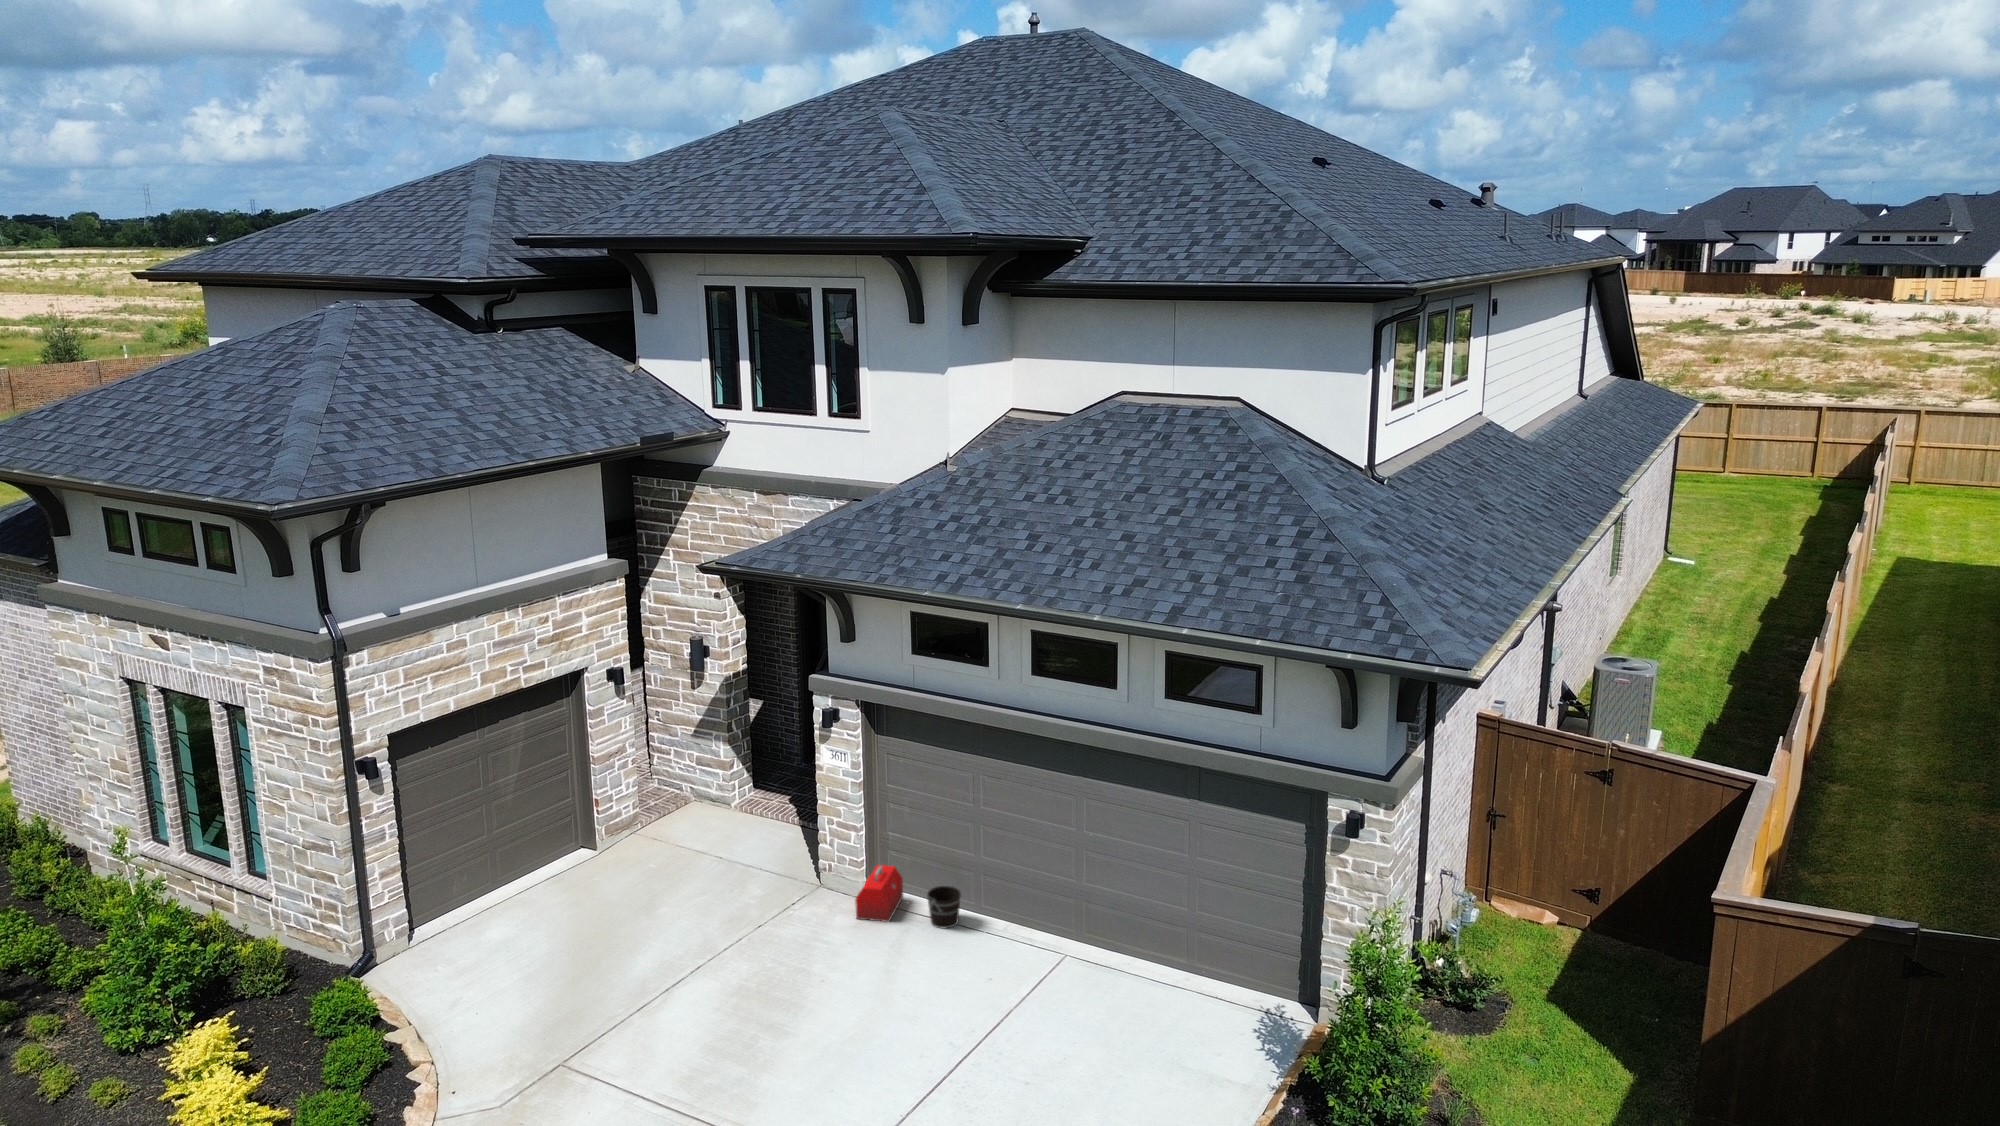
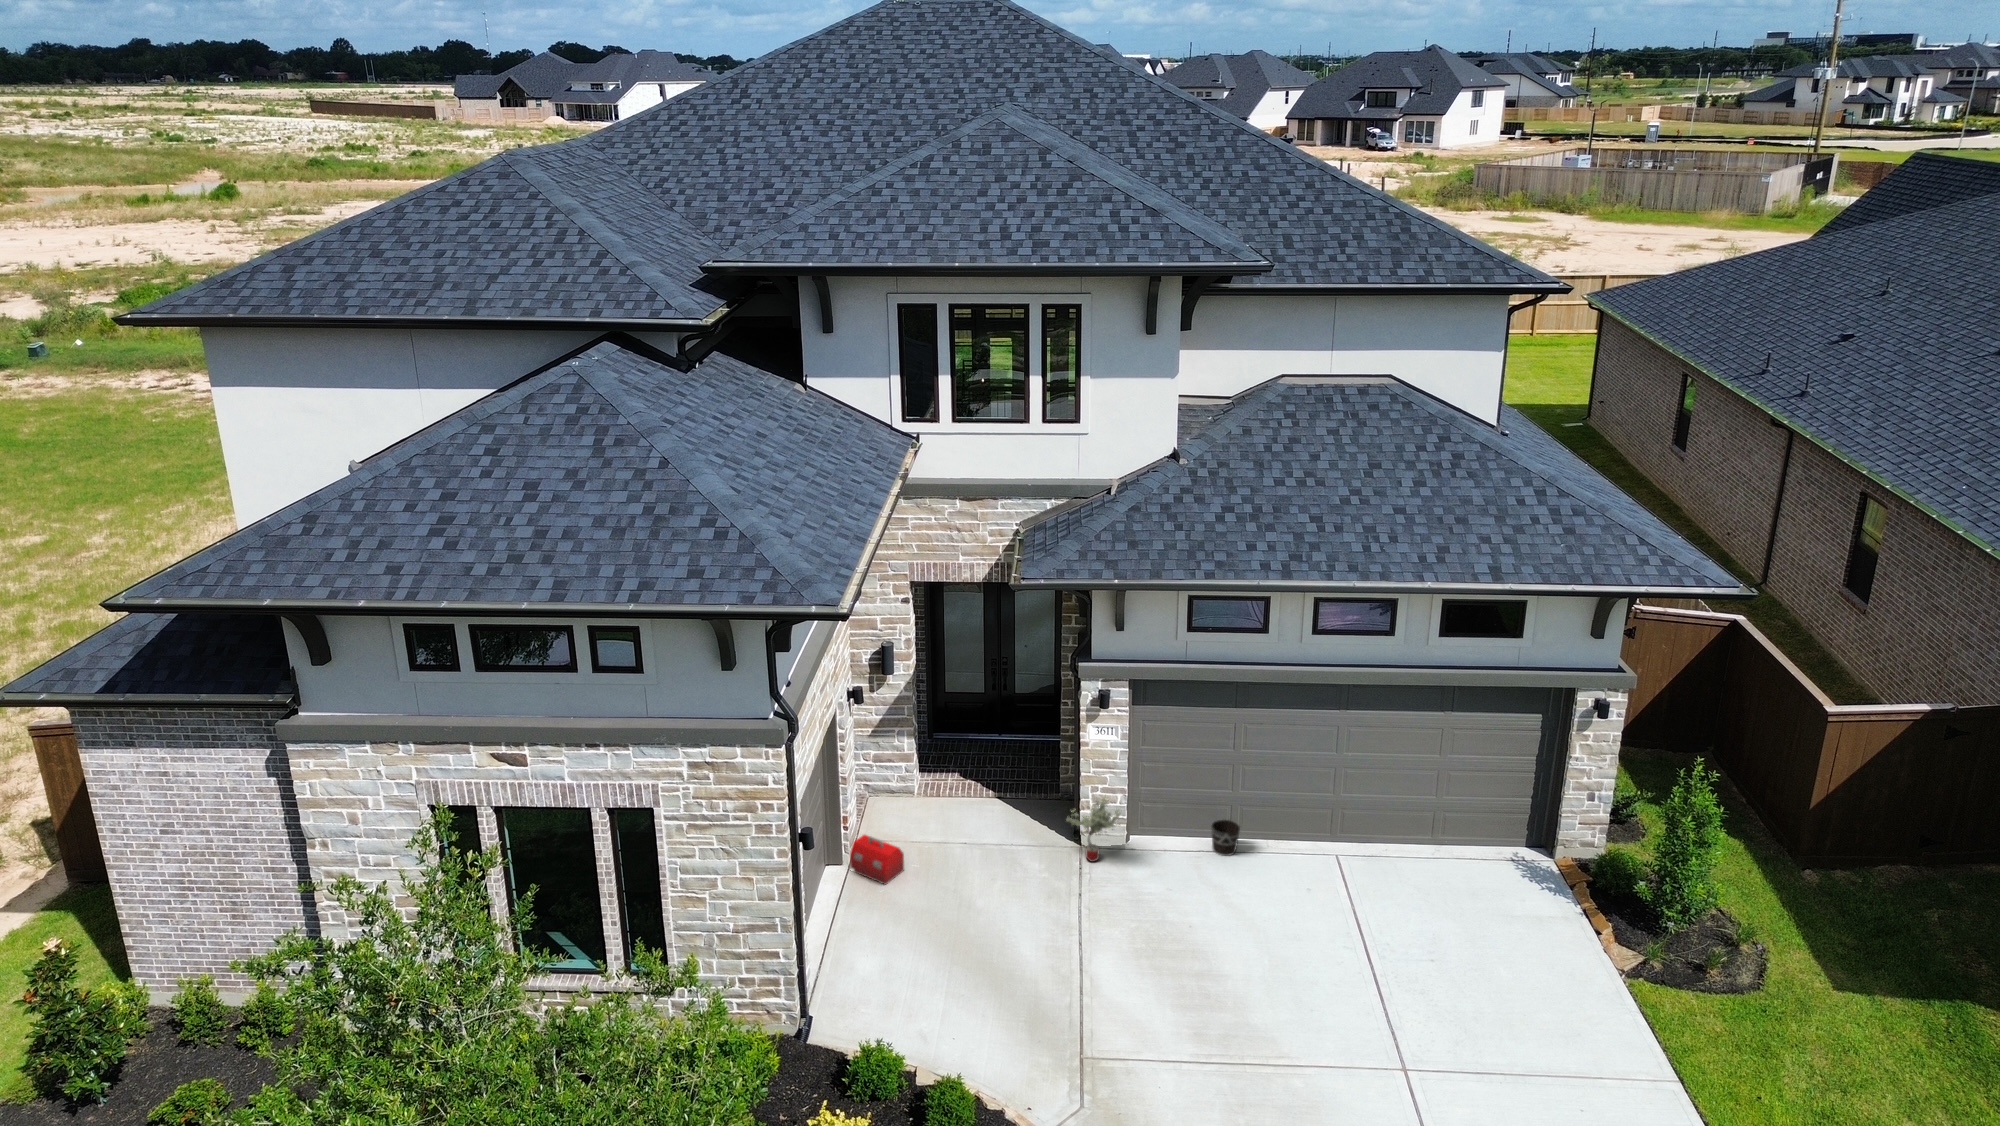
potted tree: none [783,825,830,901] -> present [1067,796,1120,862]
toolbox: present [855,865,903,922] -> present [850,835,904,884]

